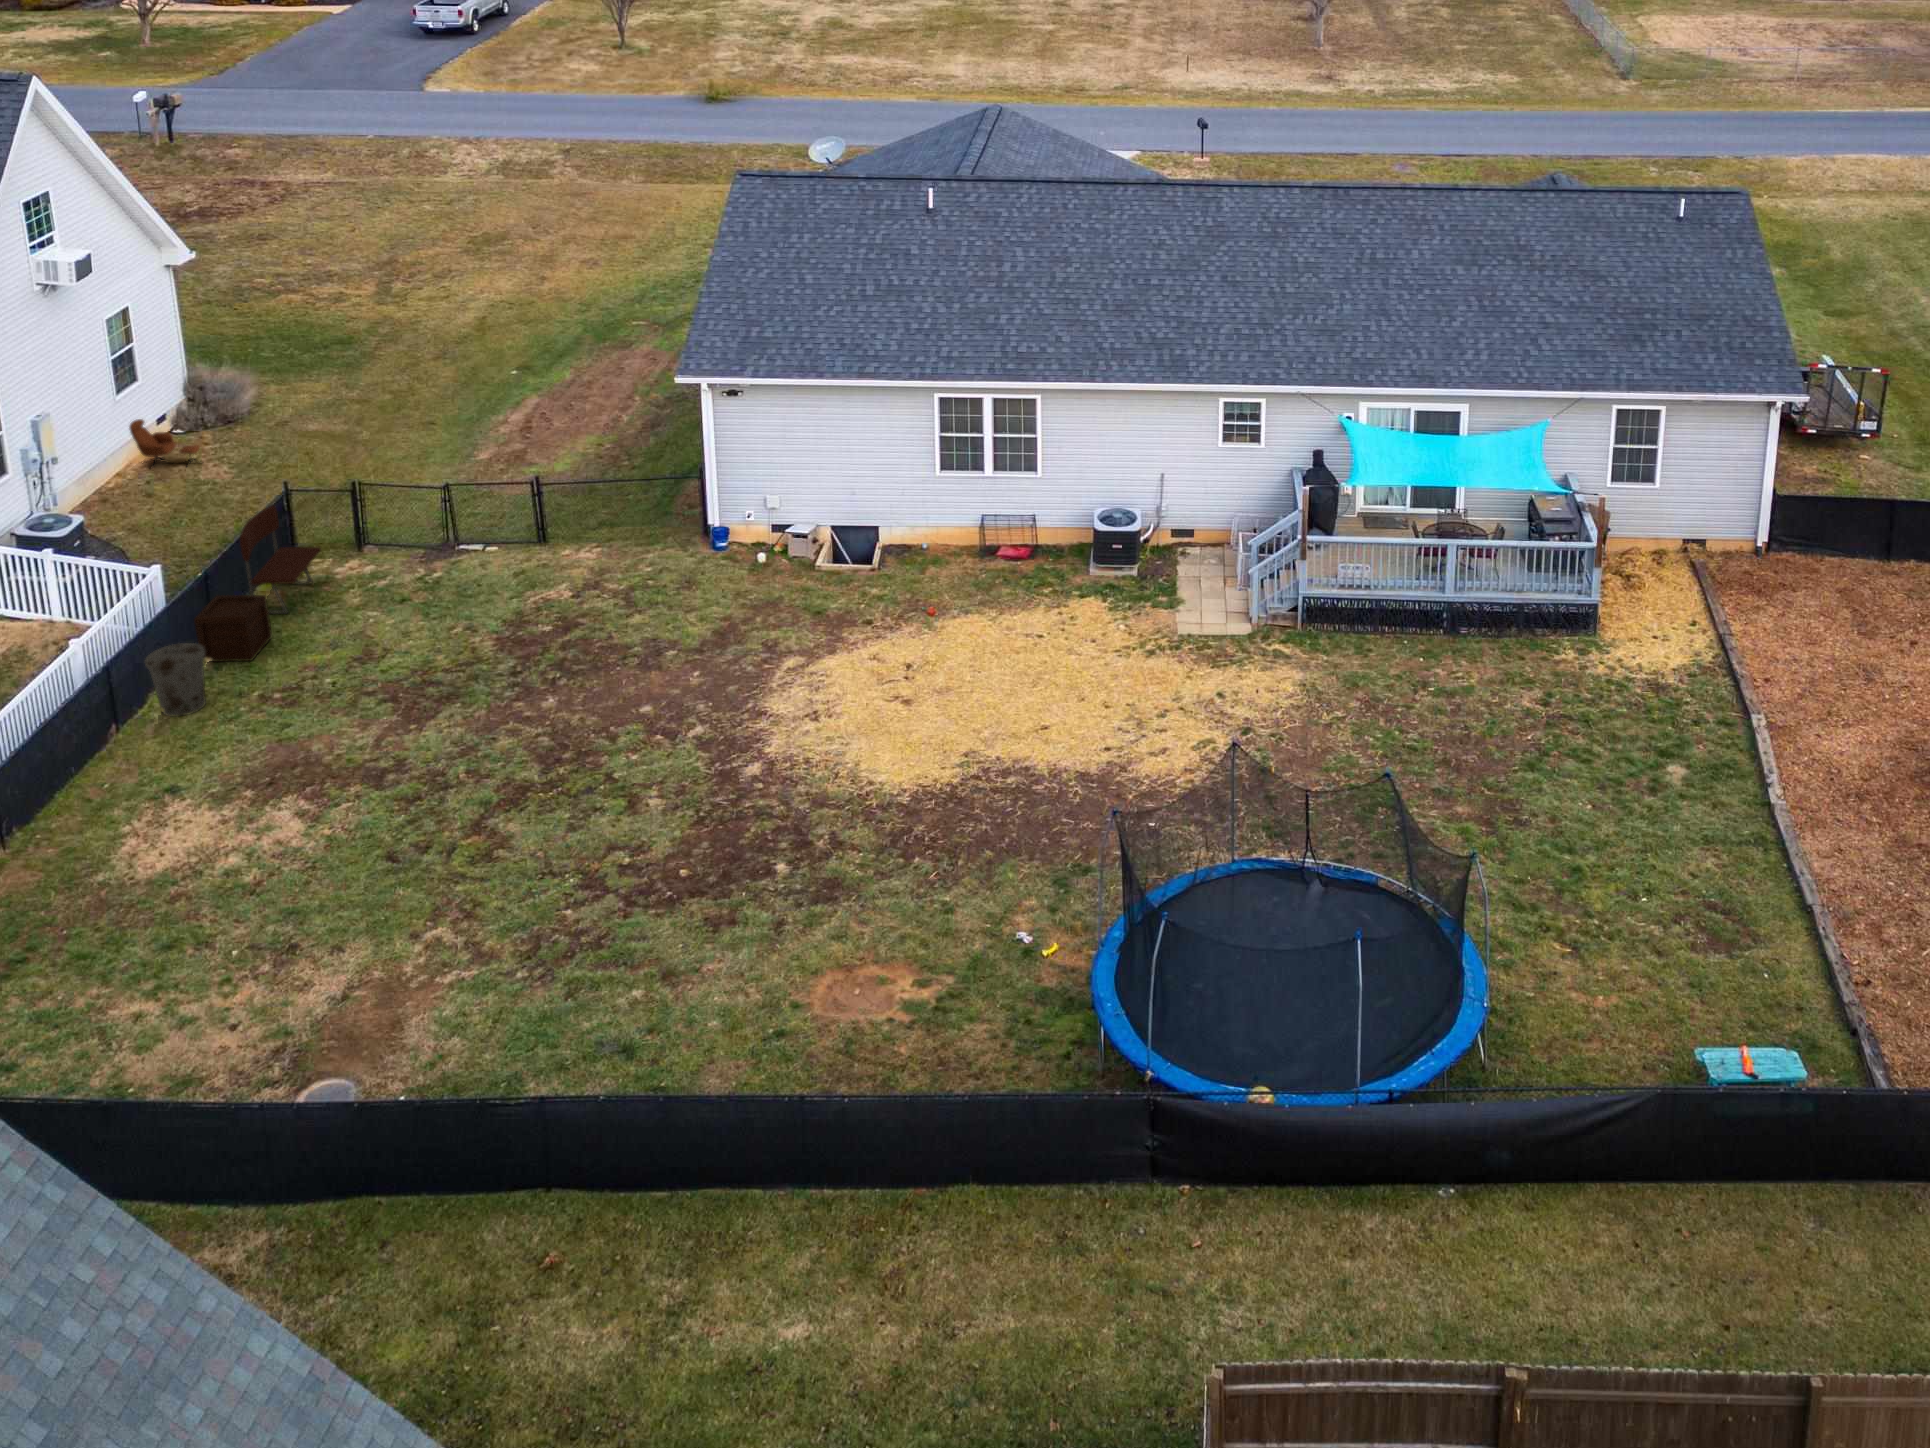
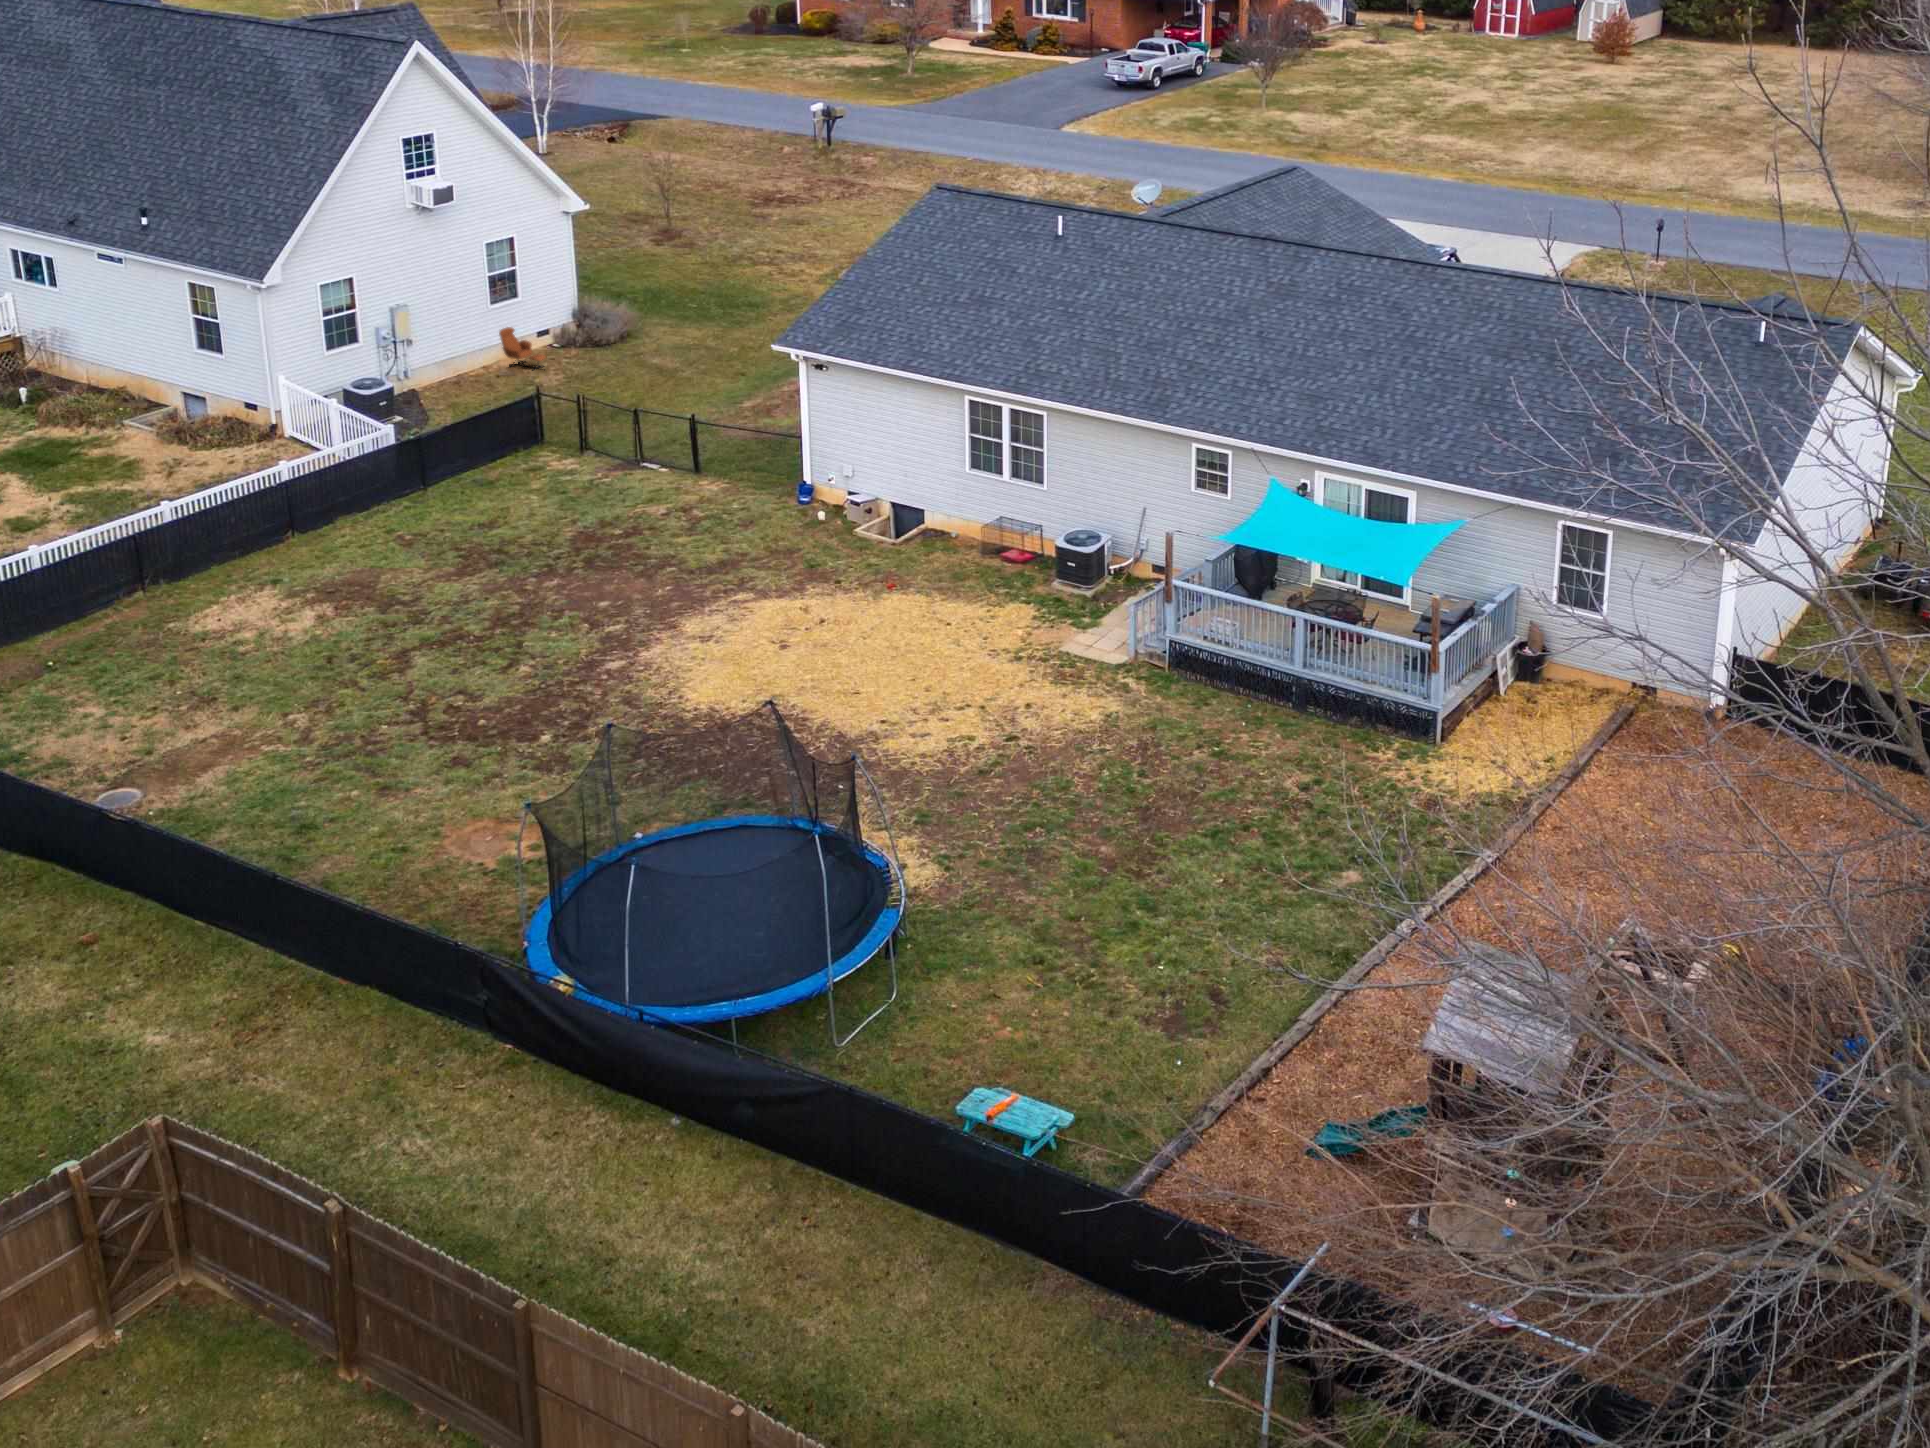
bench: present [240,506,321,614] -> none [441,397,516,483]
wooden crate: present [194,595,272,662] -> none [378,454,441,508]
trash can: present [145,643,206,716] -> none [312,479,356,533]

